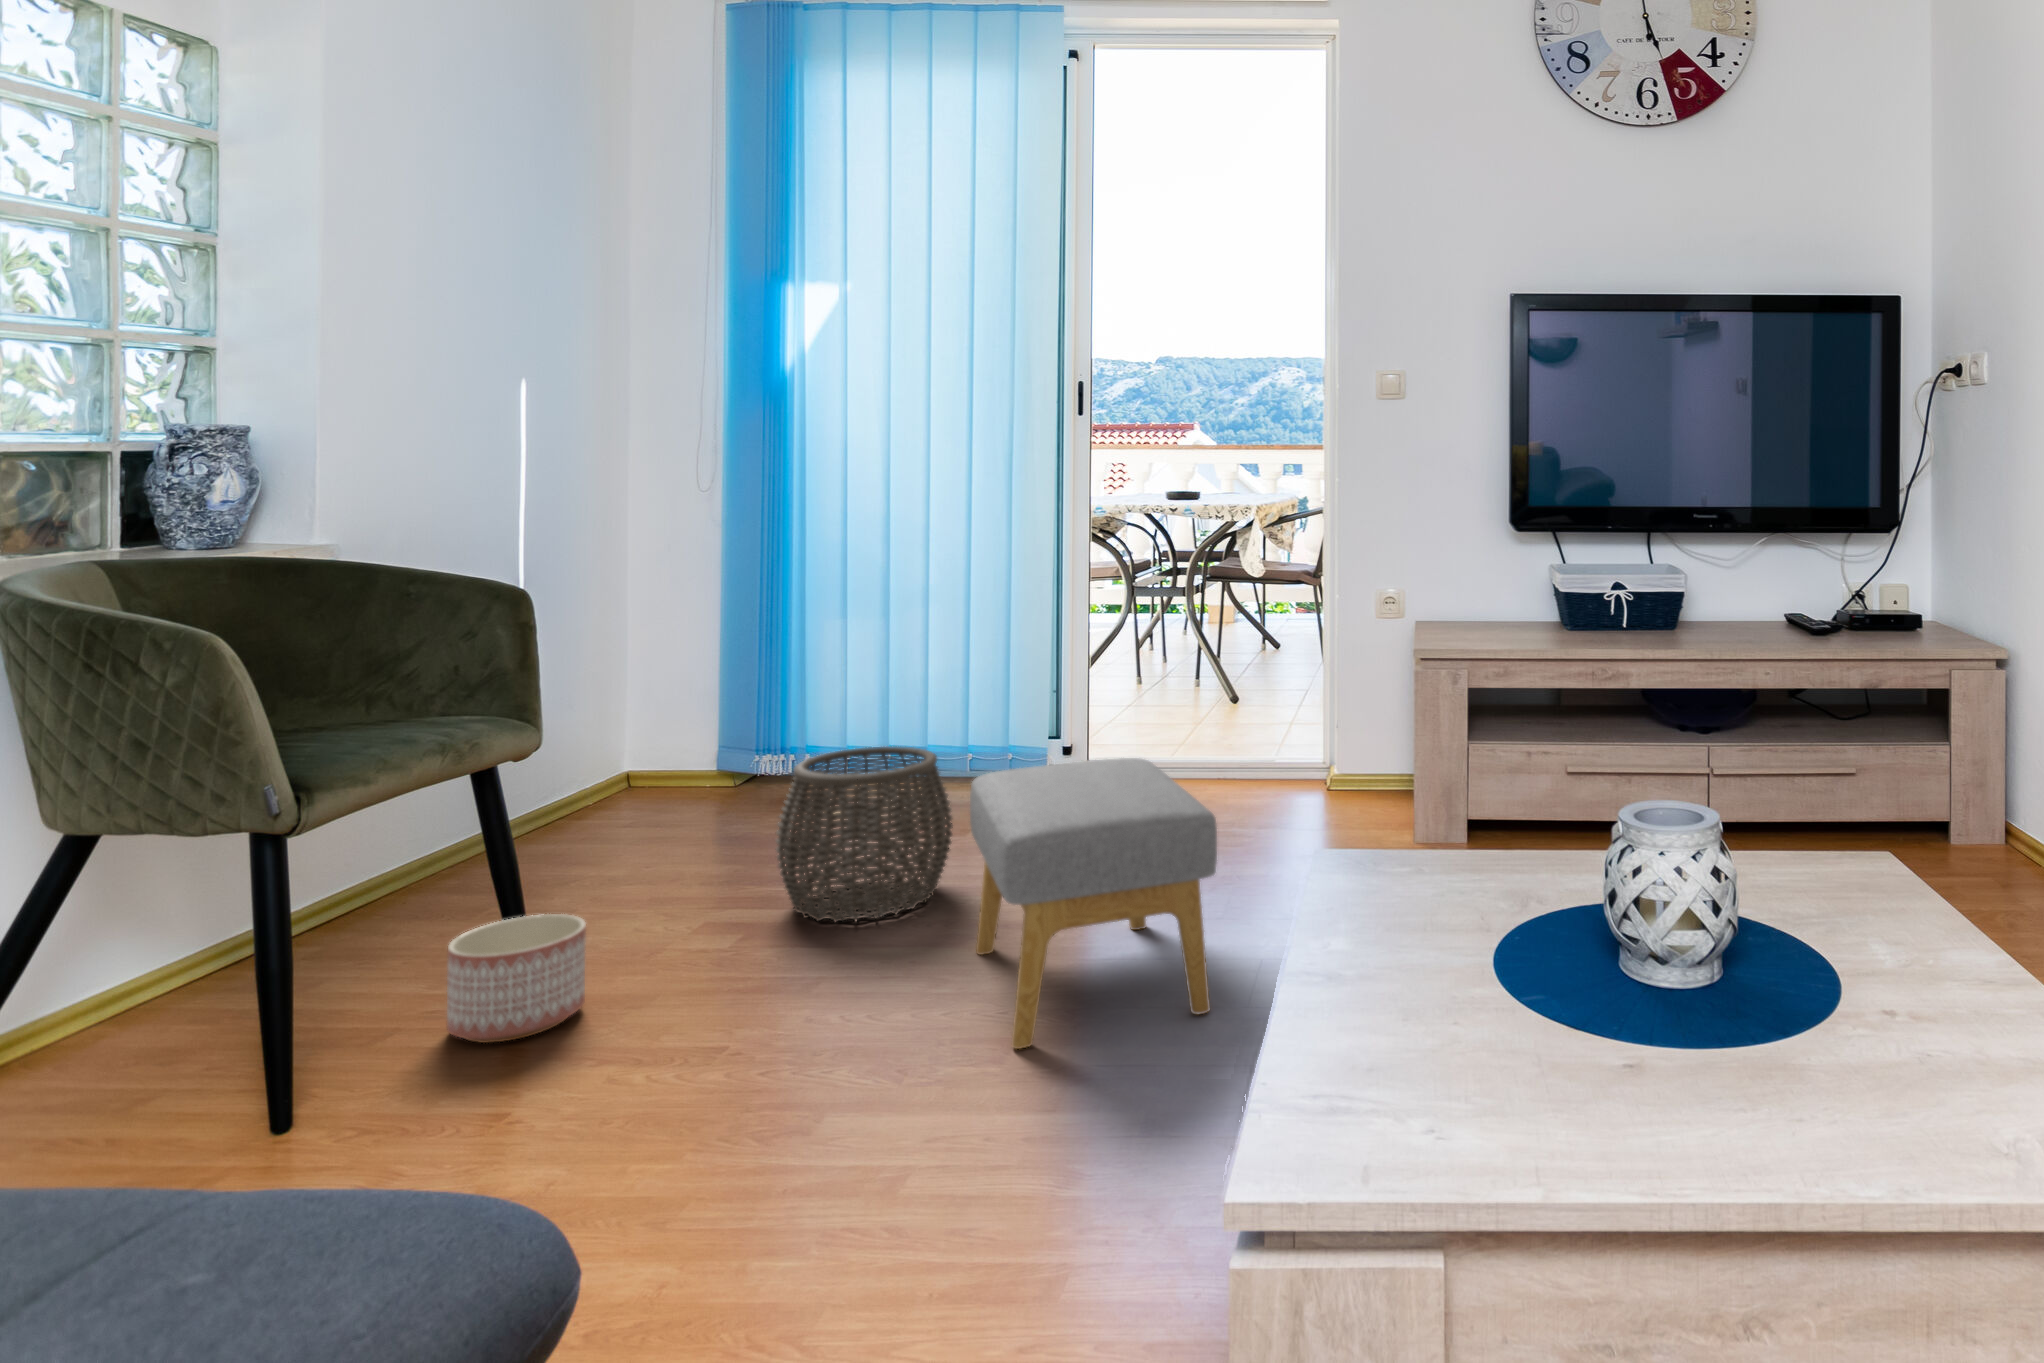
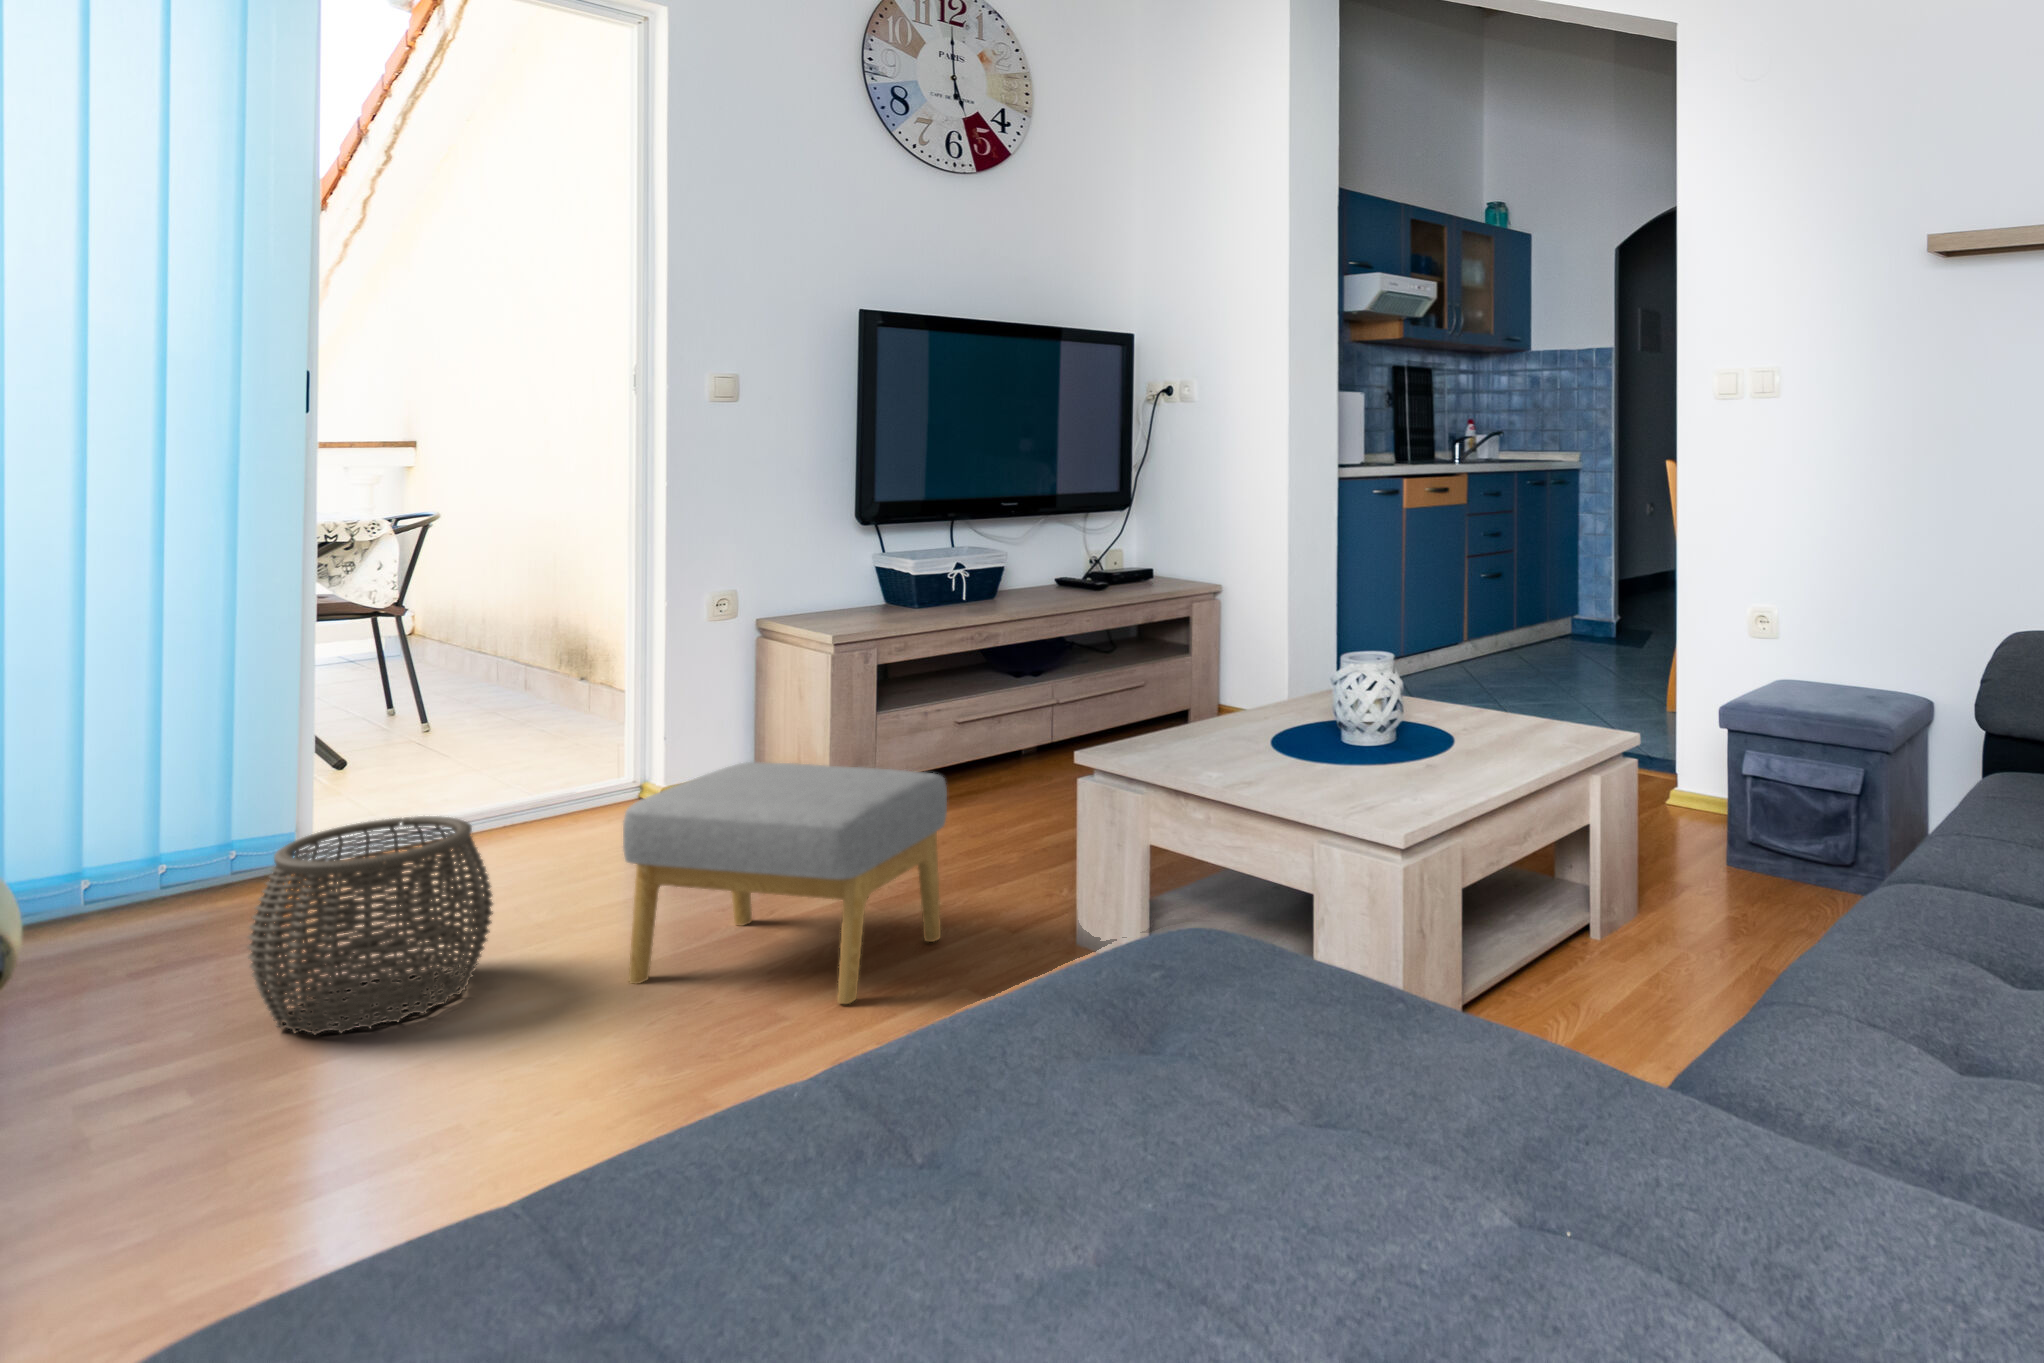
planter: present [447,914,586,1043] -> none [121,1064,313,1242]

